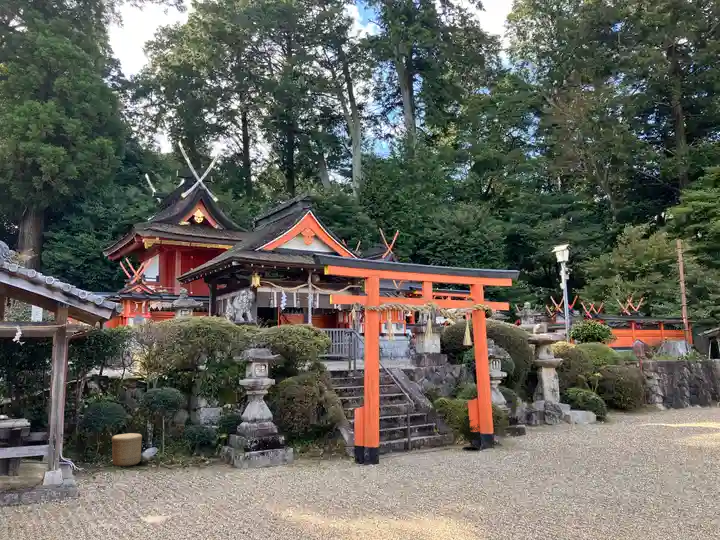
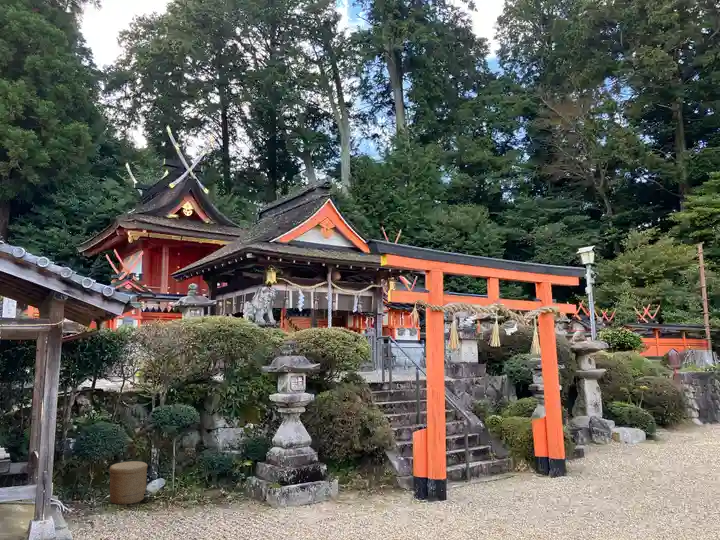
potted tree: present [462,419,481,451] -> none [526,437,552,480]

